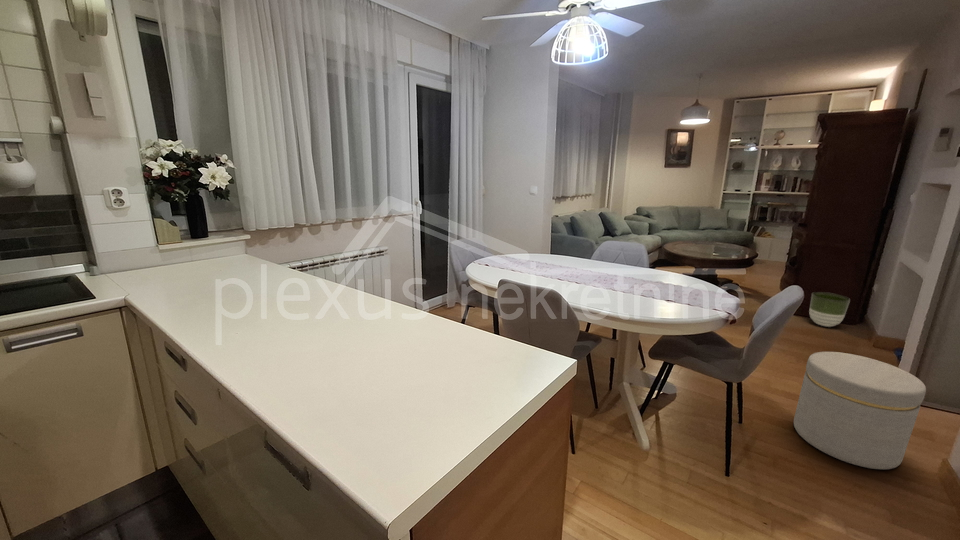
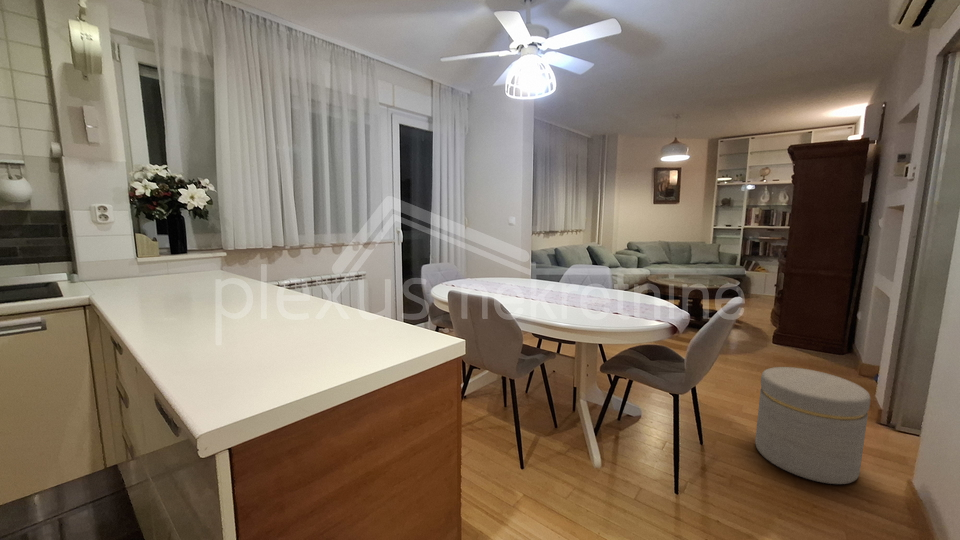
planter: present [809,292,850,327] -> none [792,321,830,355]

